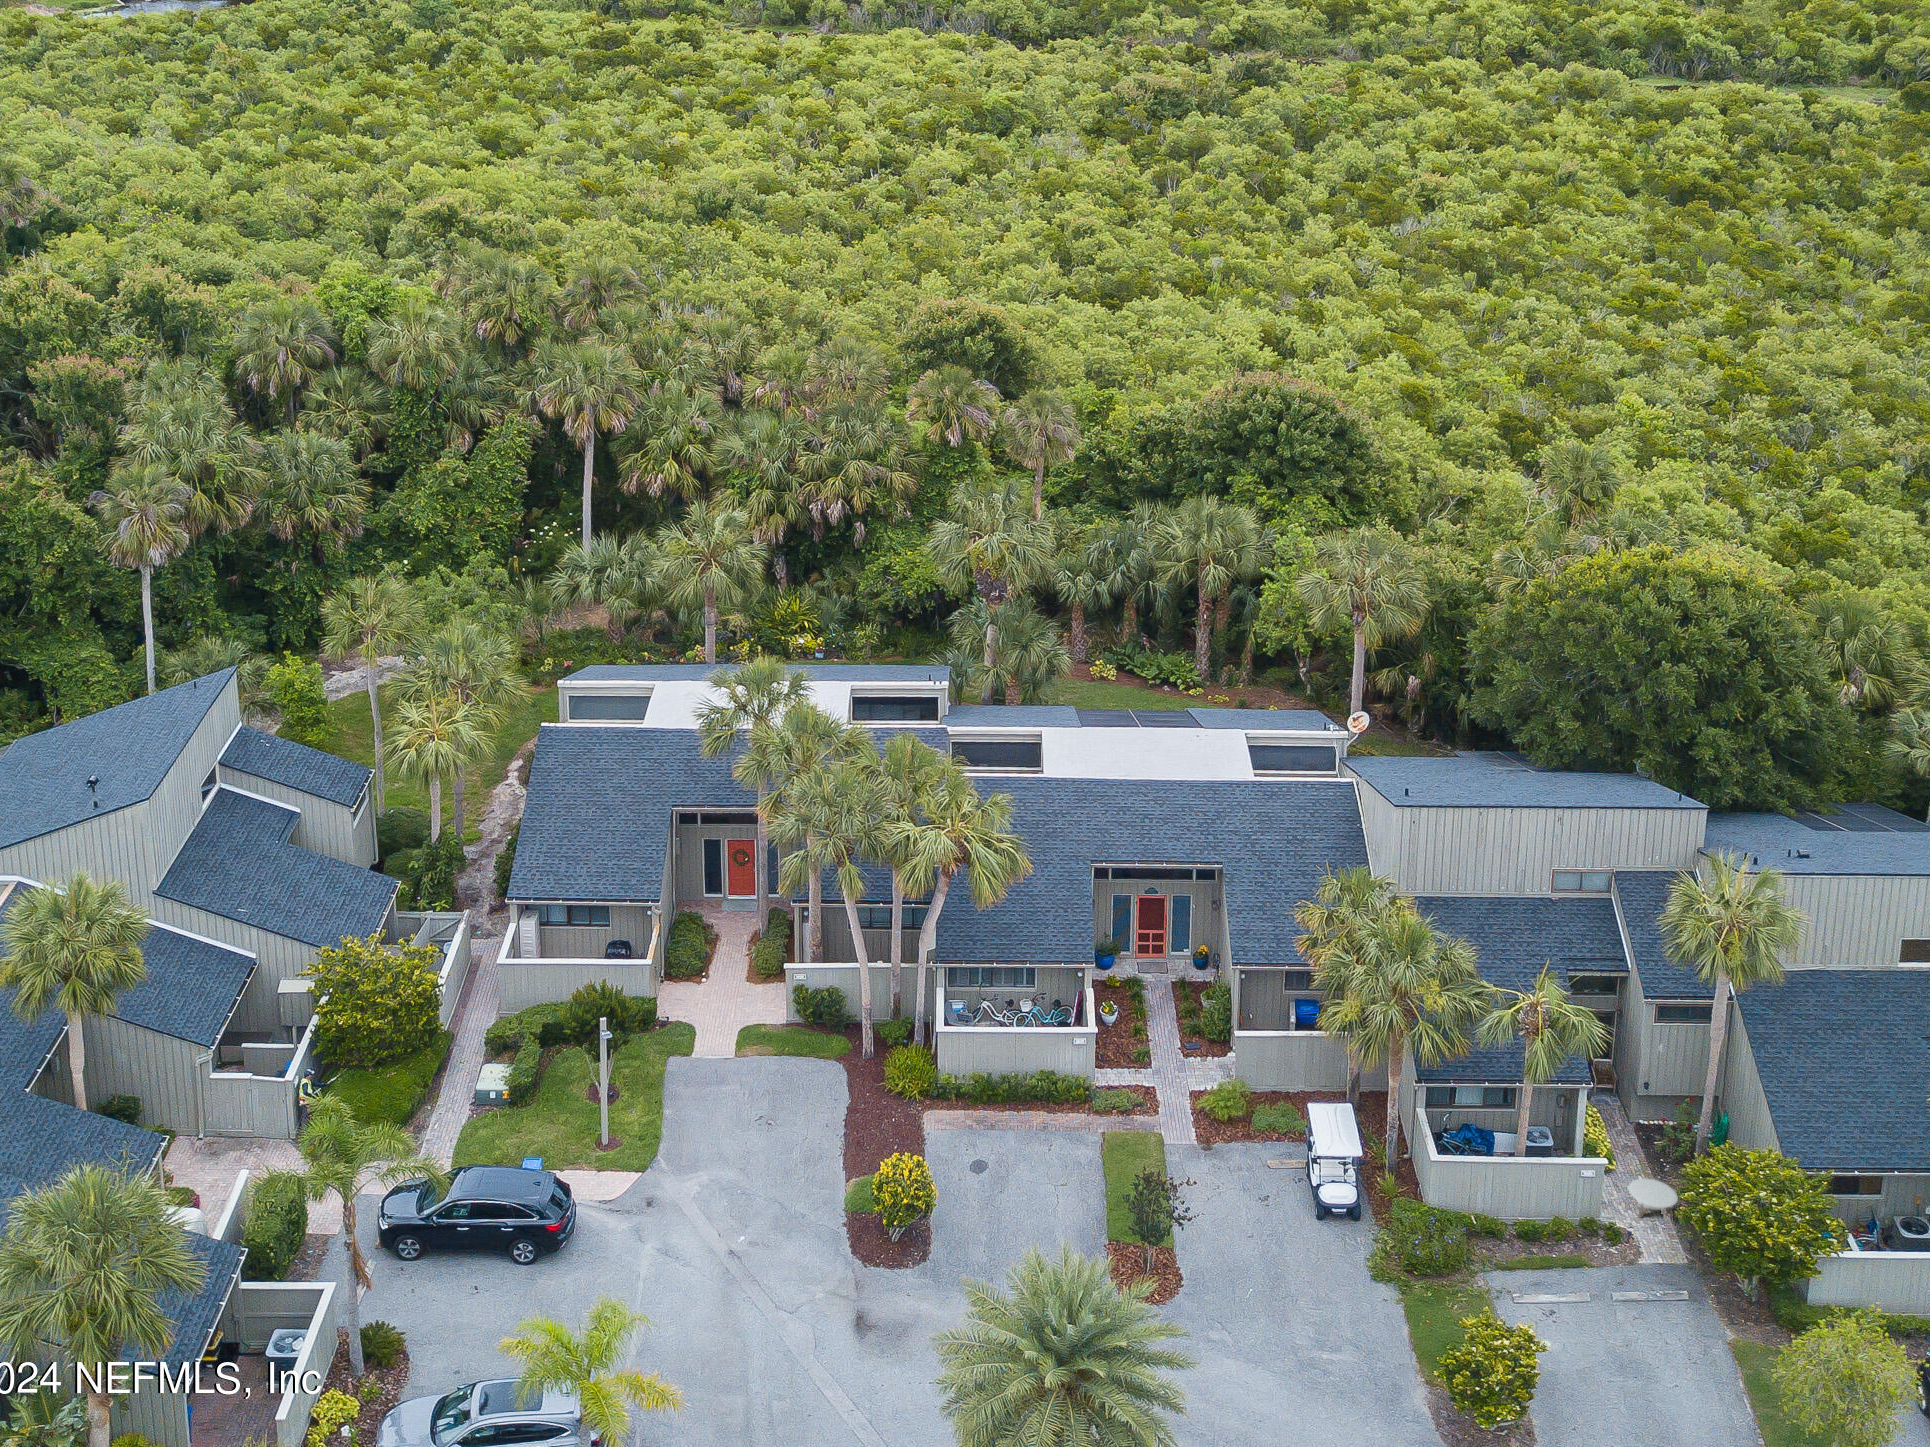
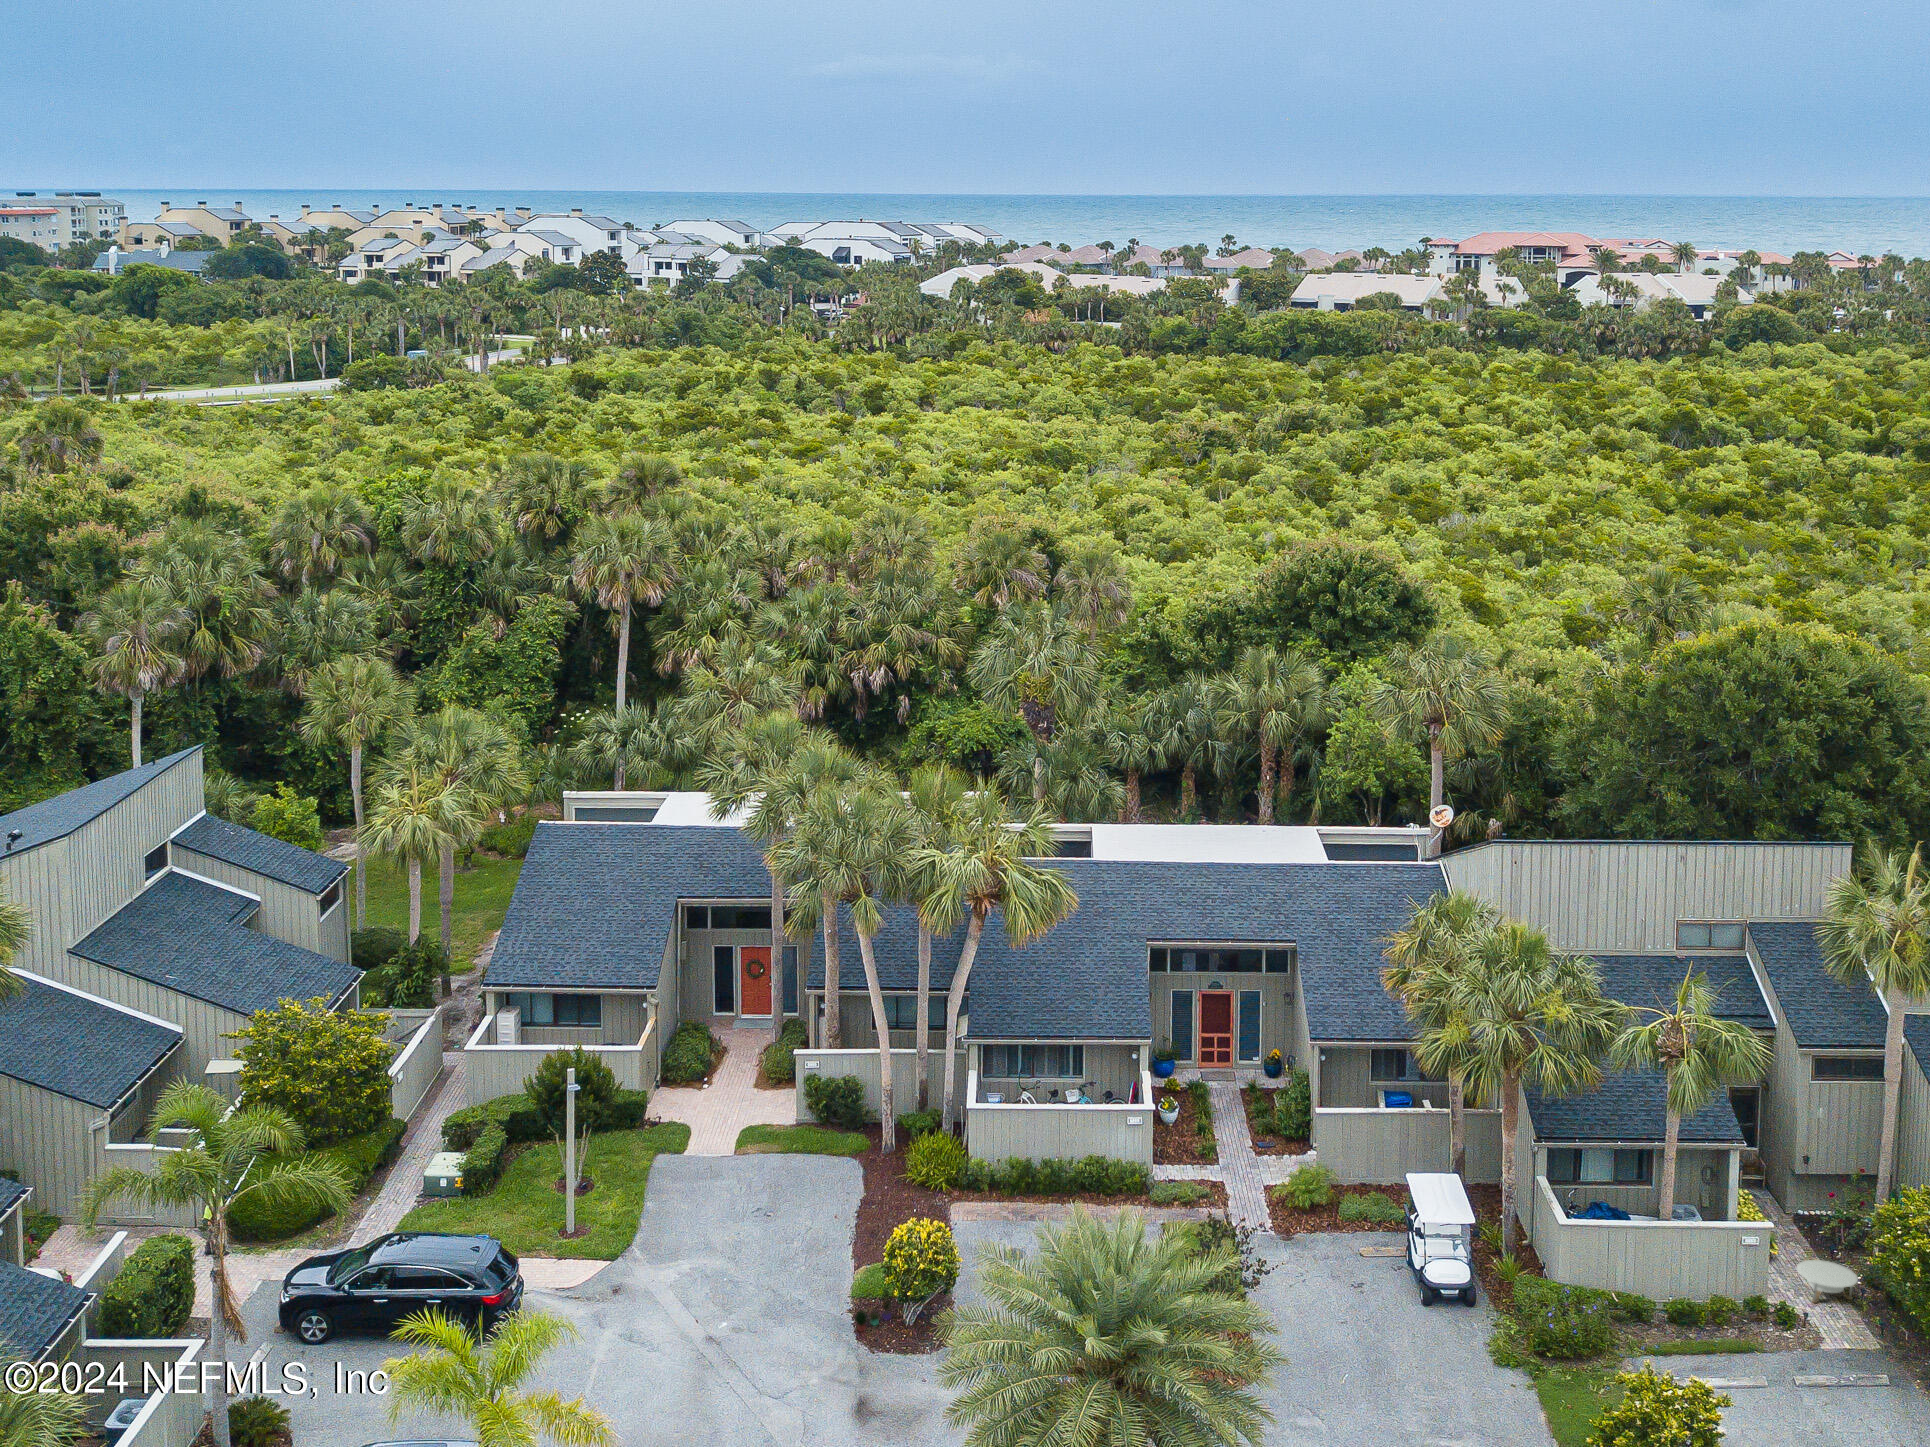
potted plant: none [849,1208,882,1248] -> present [855,1285,893,1332]

